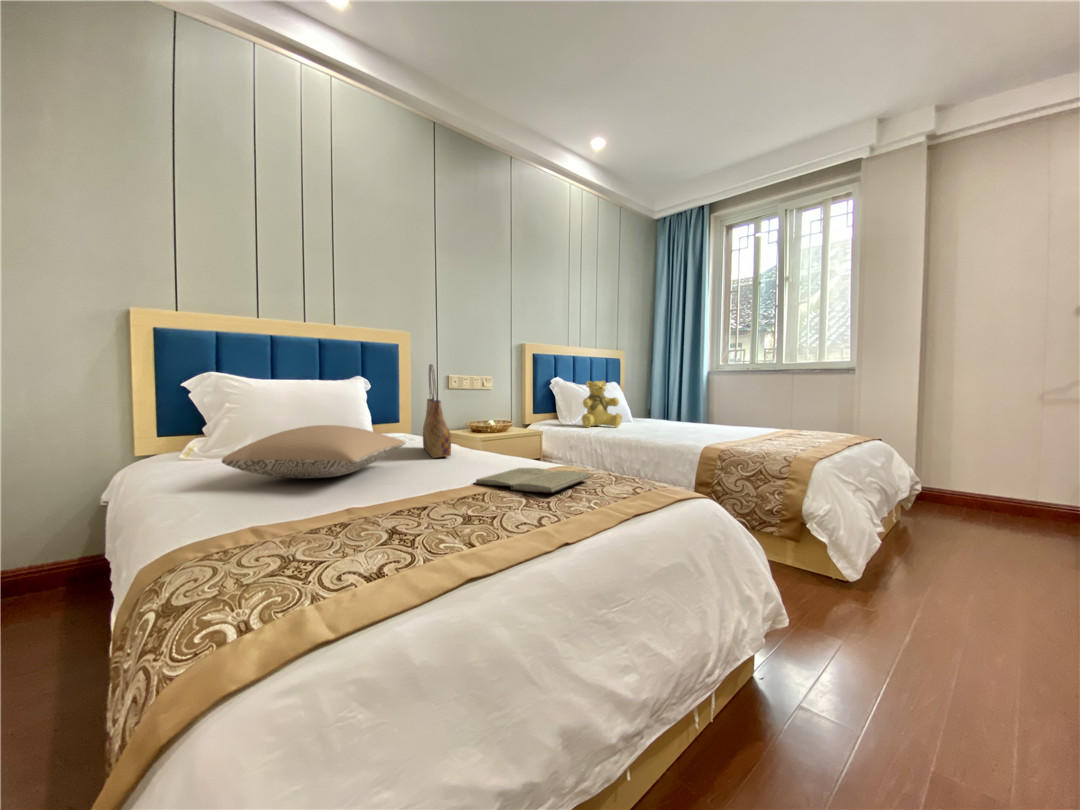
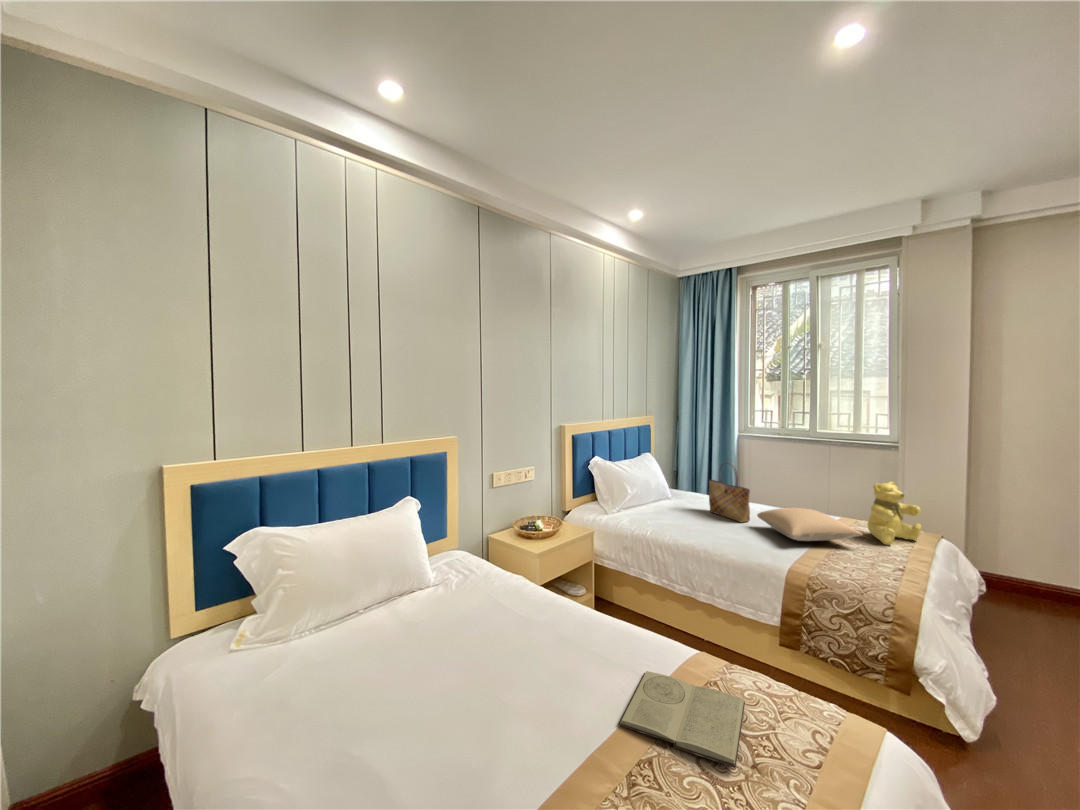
tote bag: present [423,364,451,458] -> present [709,462,750,523]
teddy bear: present [582,381,622,428] -> present [868,482,922,545]
pillow: present [222,425,405,478] -> present [757,508,862,541]

